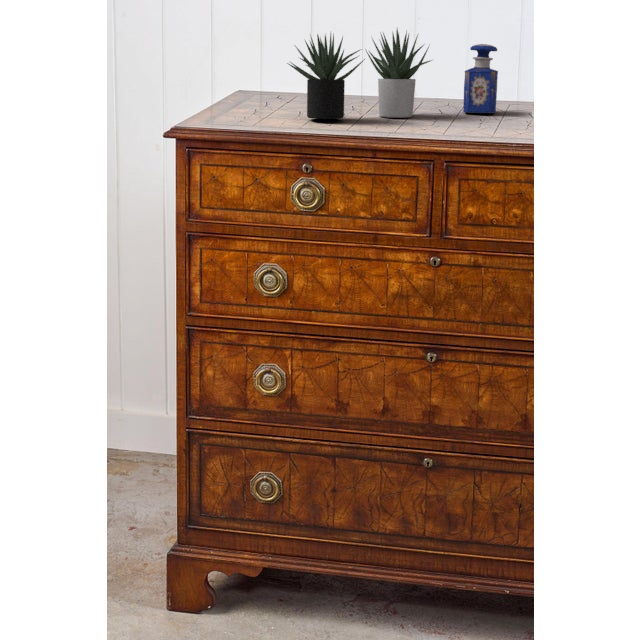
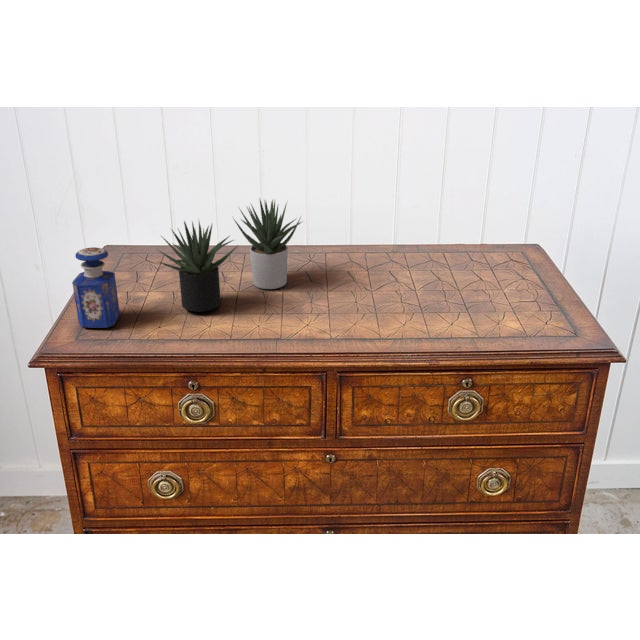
perfume bottle: present [463,44,498,113] -> present [72,247,120,328]

